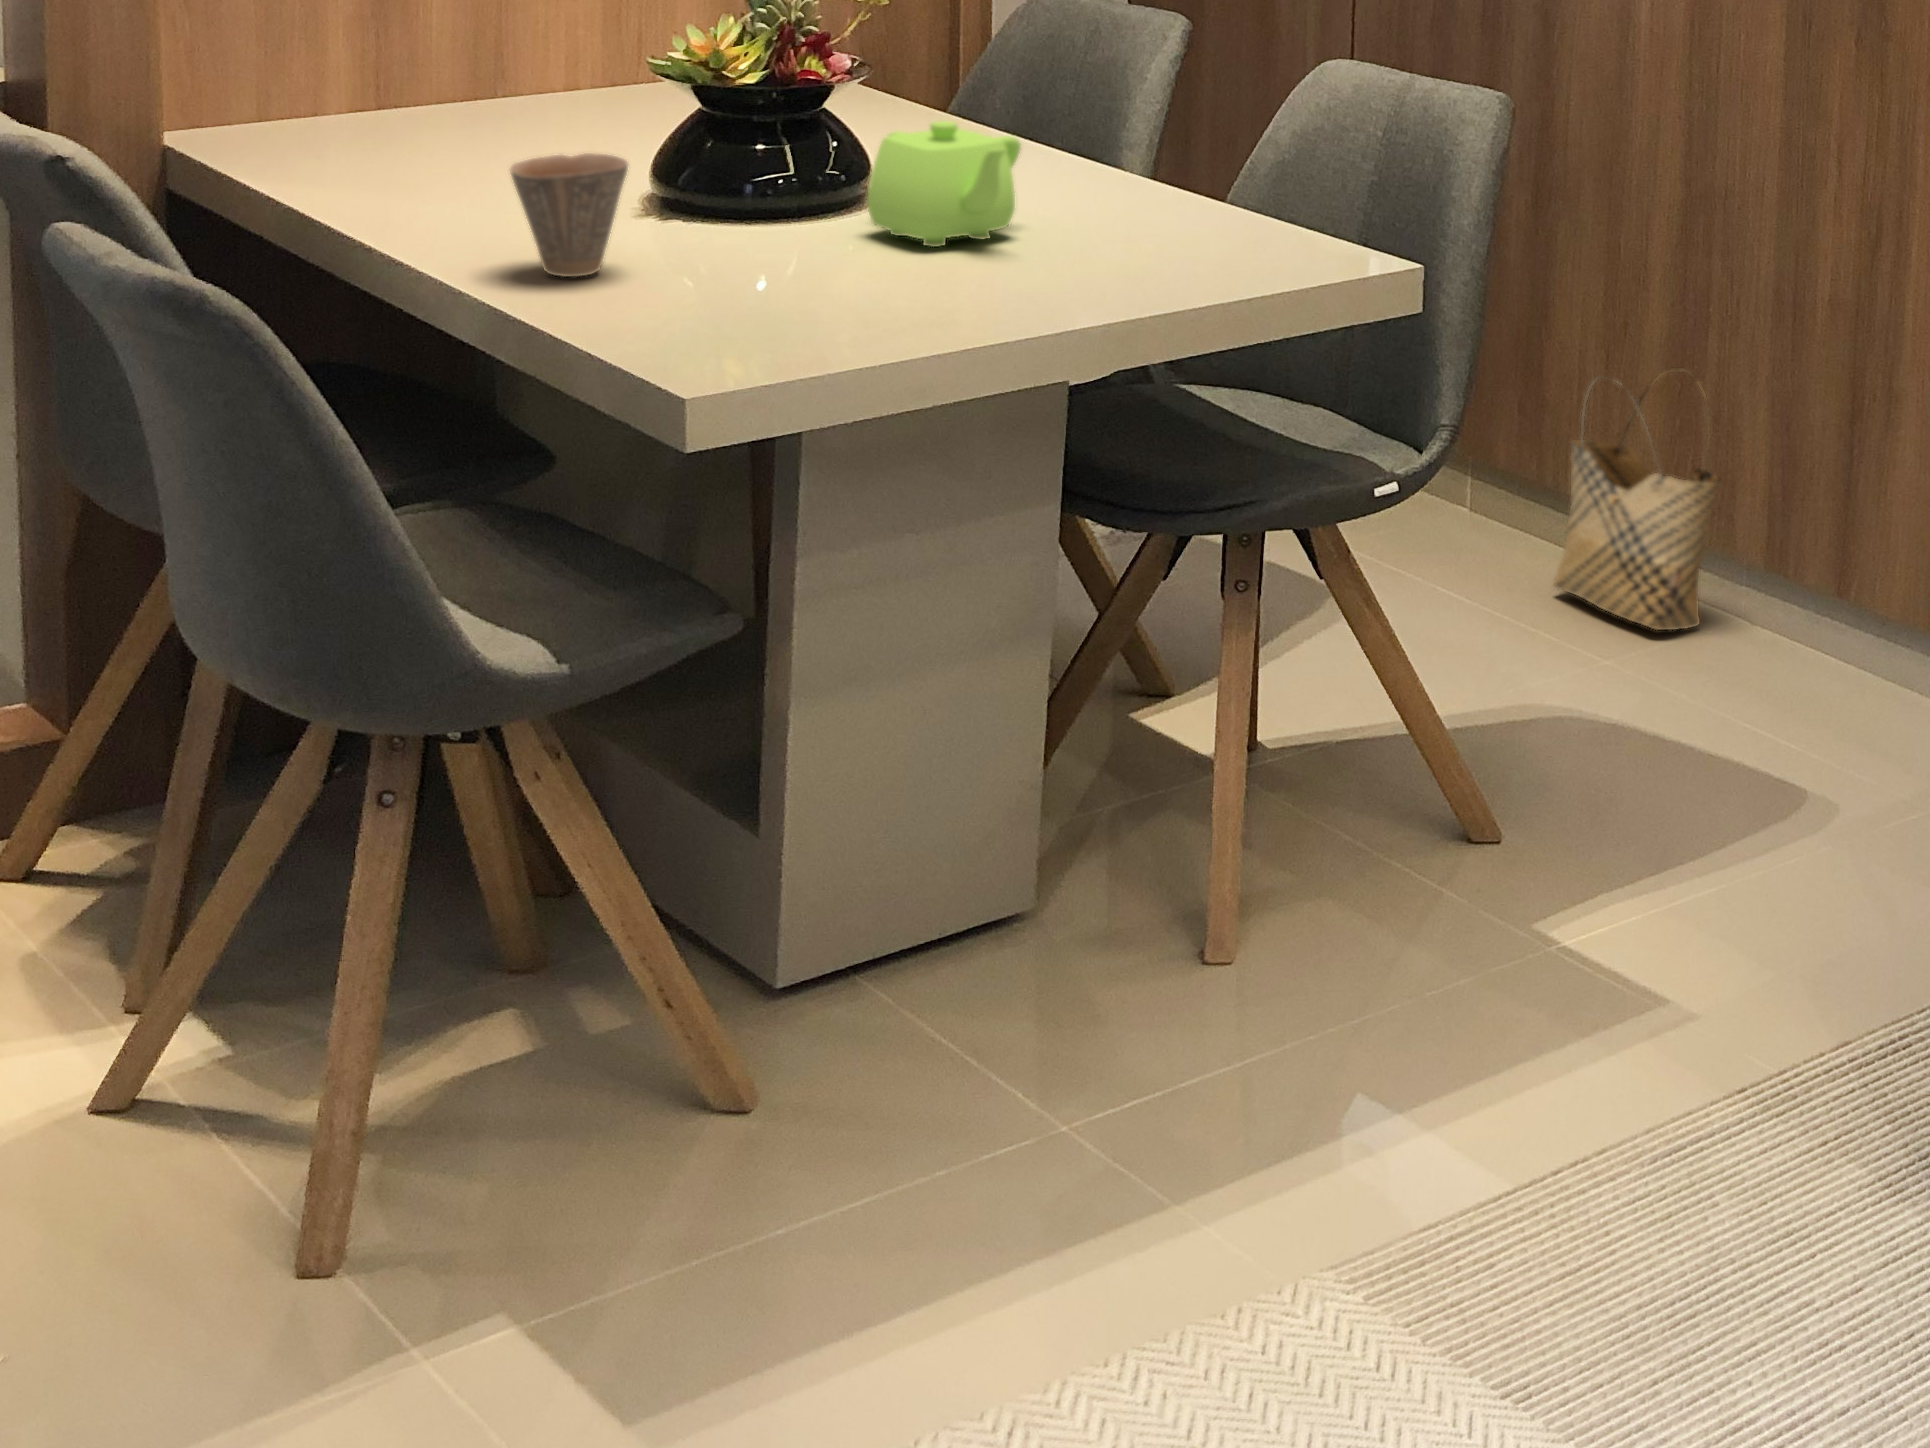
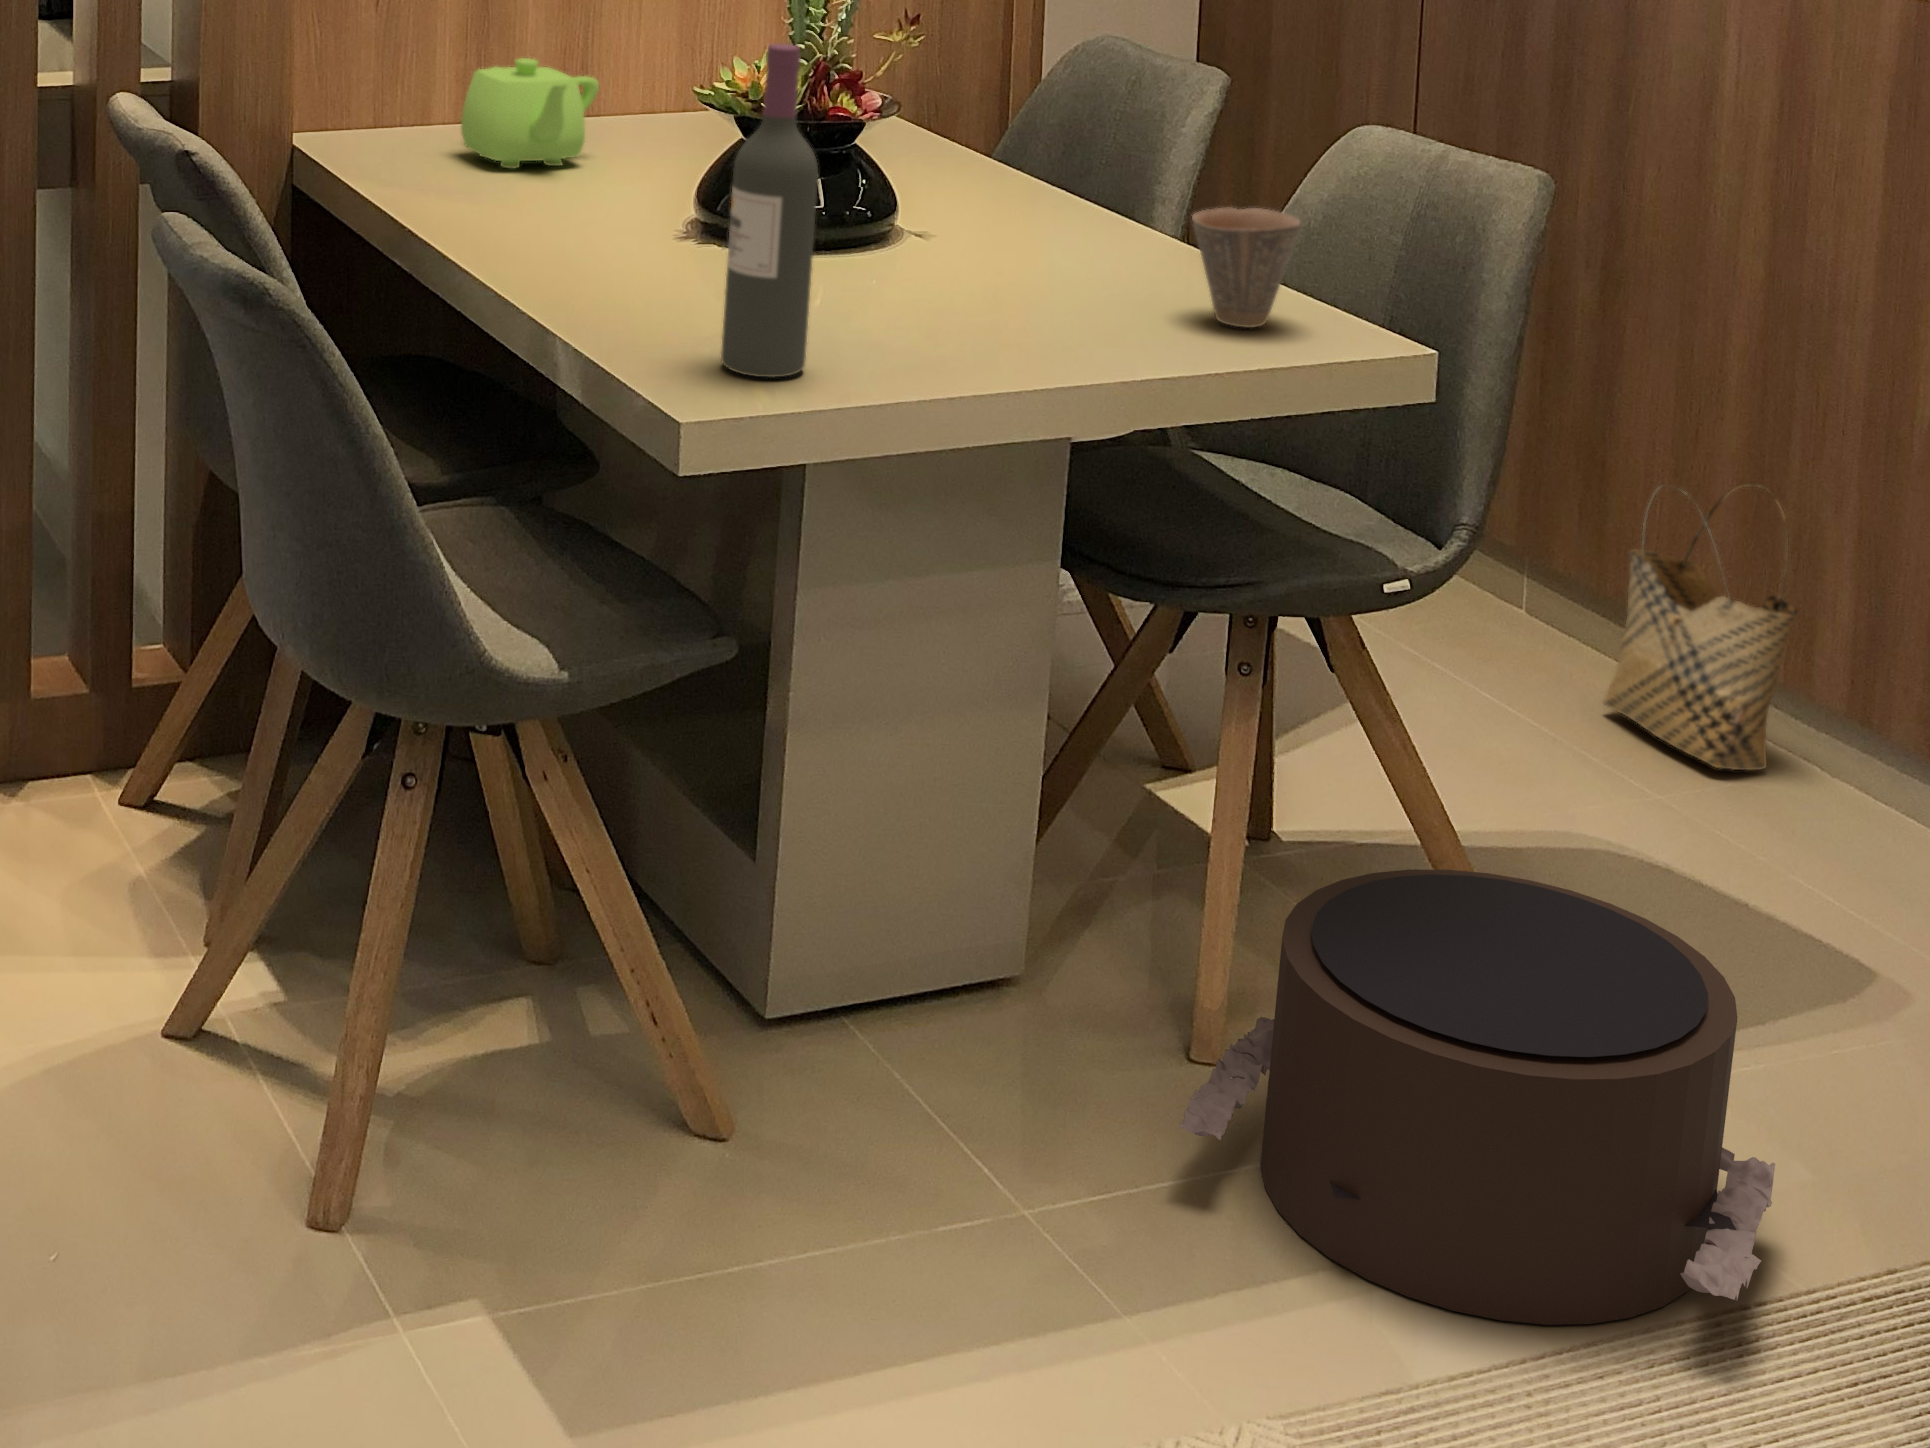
wine bottle: none [701,10,793,344] -> present [721,44,818,377]
teapot: present [867,121,1021,247] -> present [461,58,599,169]
cup: present [510,153,628,277] -> present [1192,207,1300,328]
pouf: none [1200,740,1729,1129] -> present [1179,870,1775,1325]

